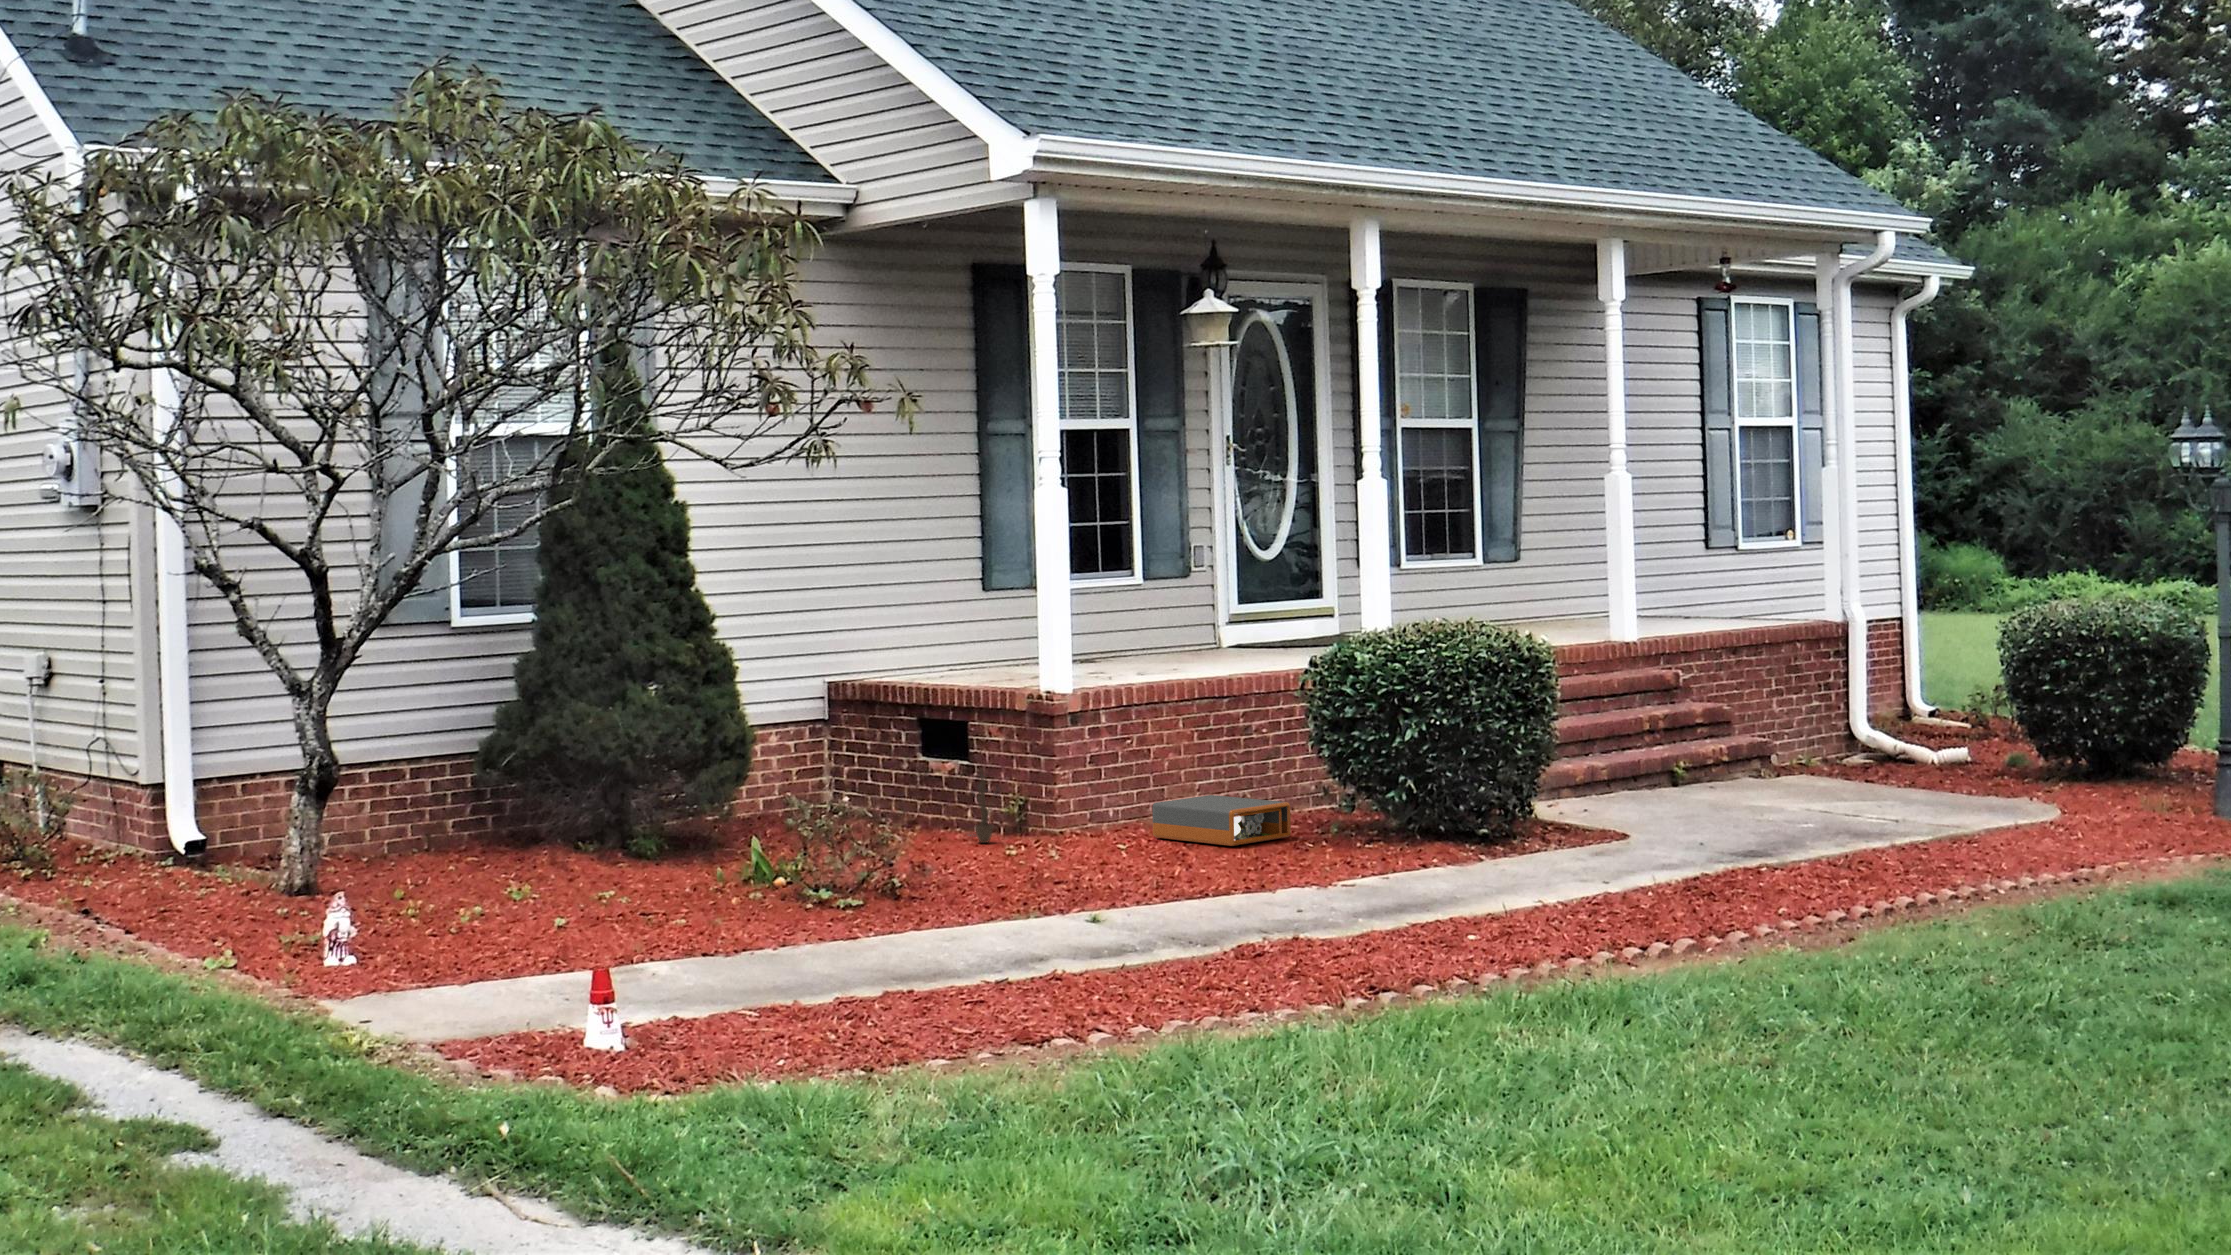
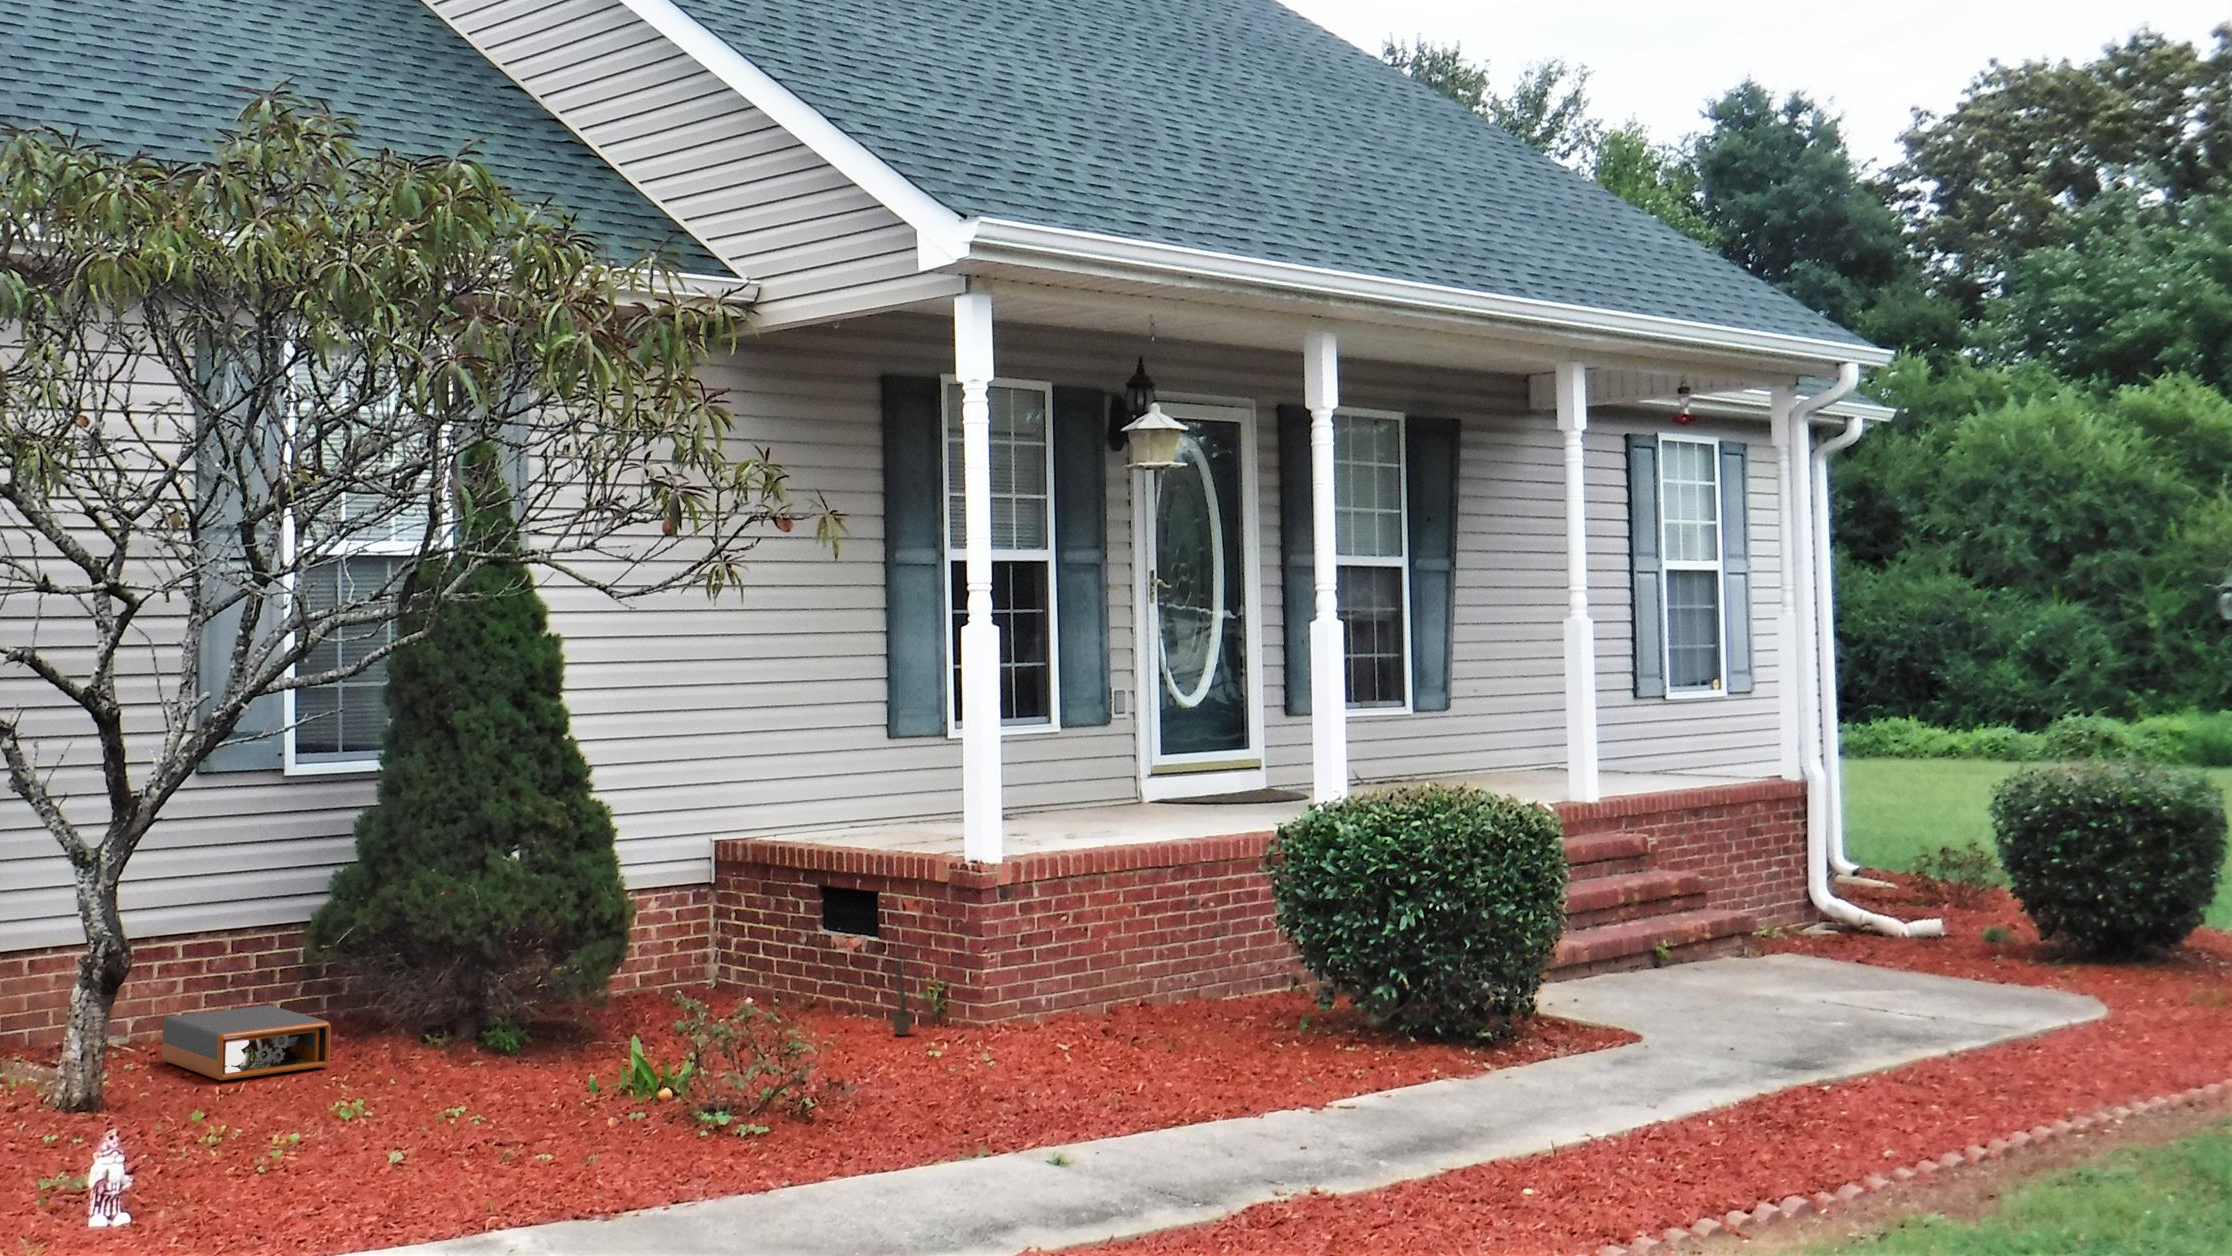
storage box: present [1152,795,1291,846] -> present [162,1005,331,1080]

